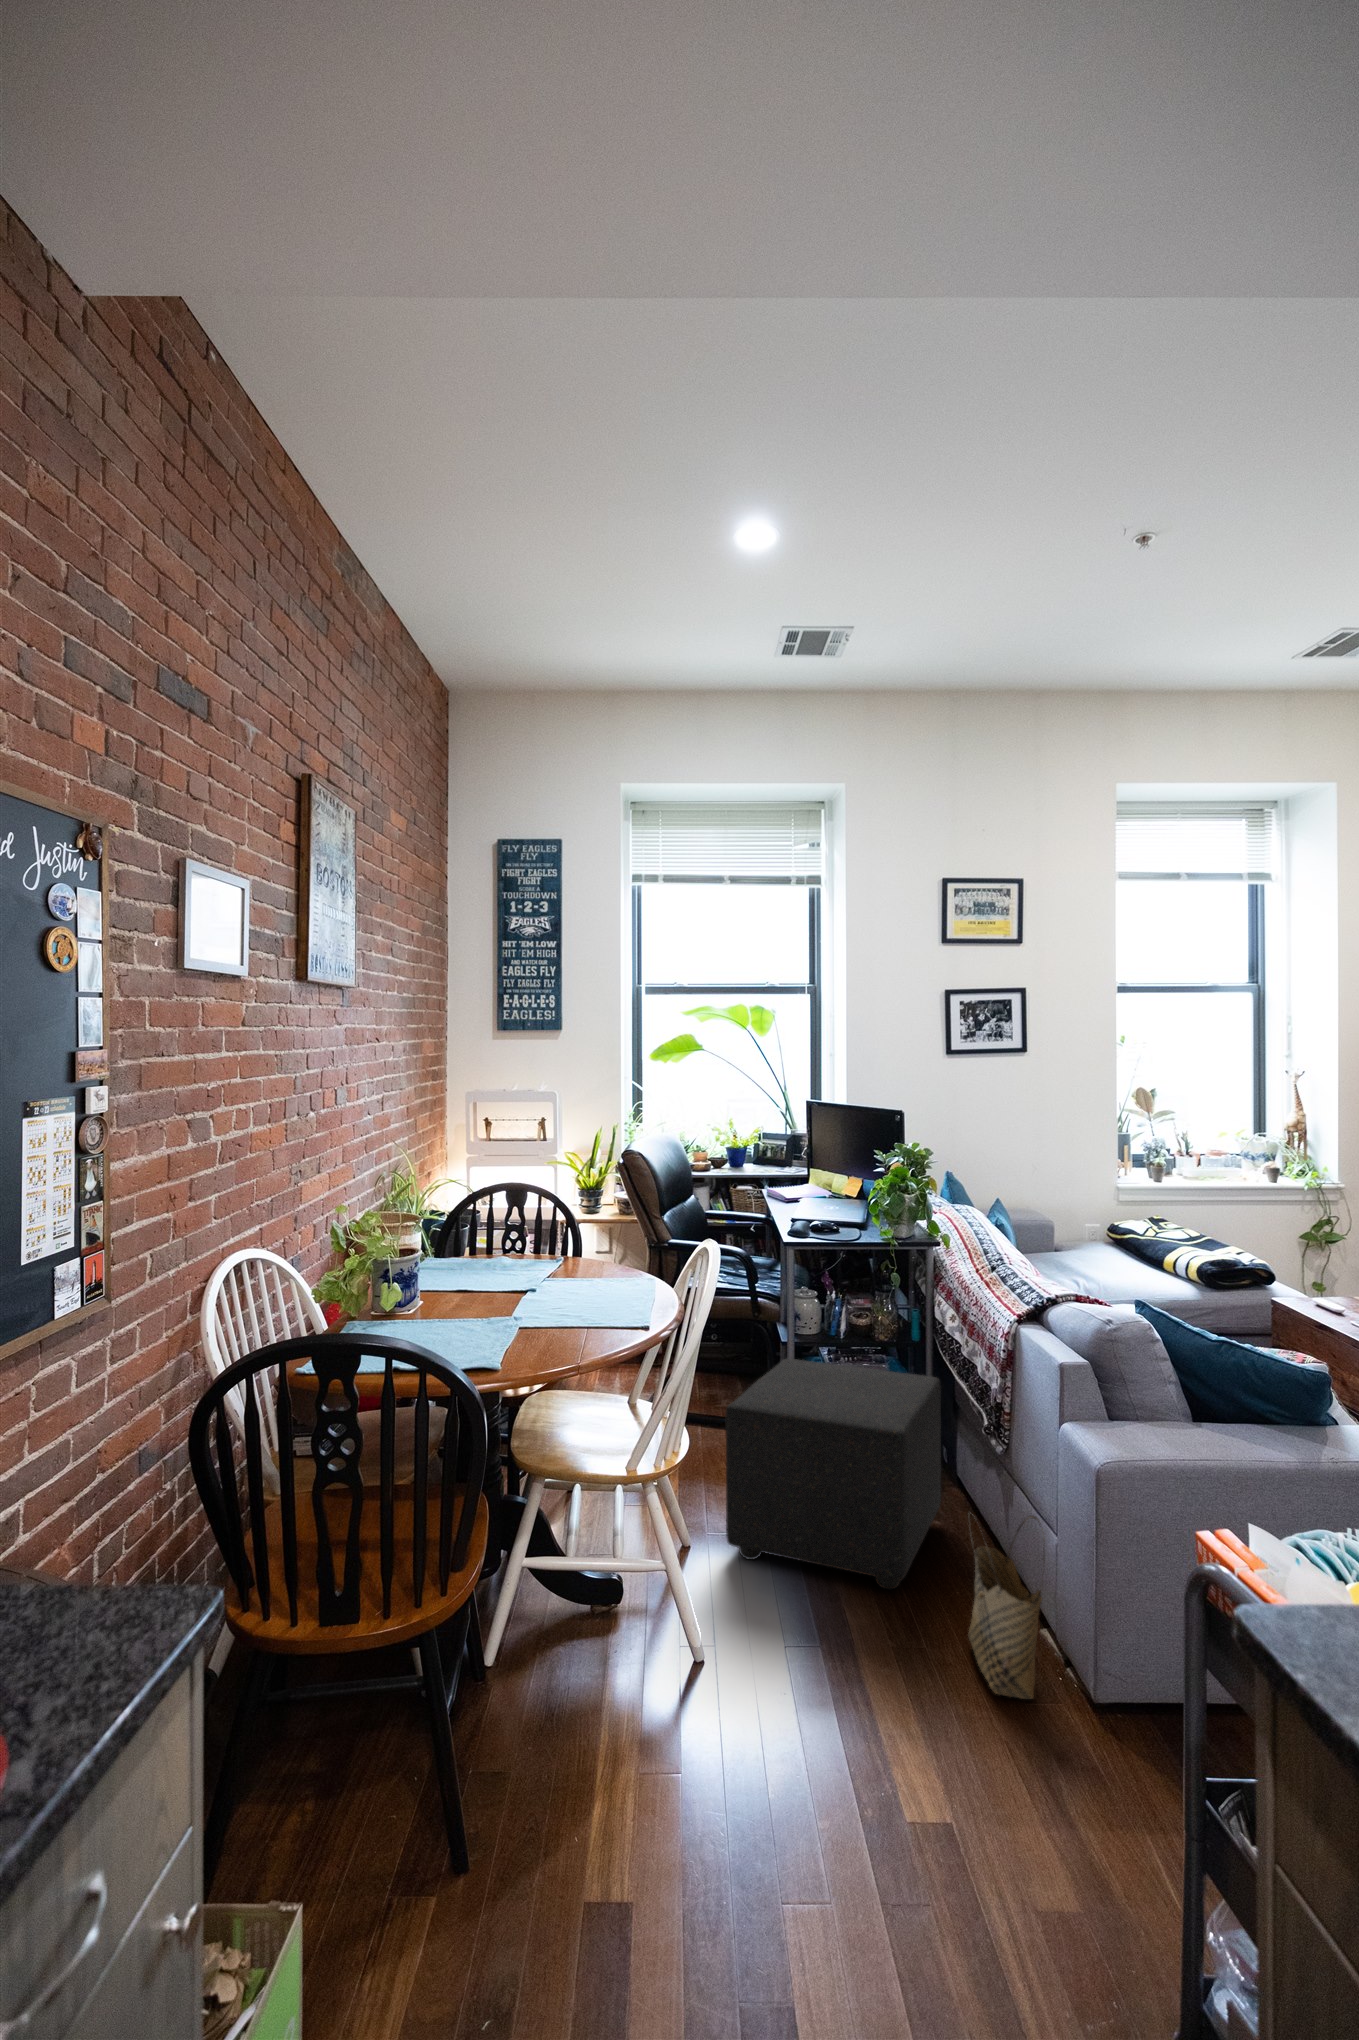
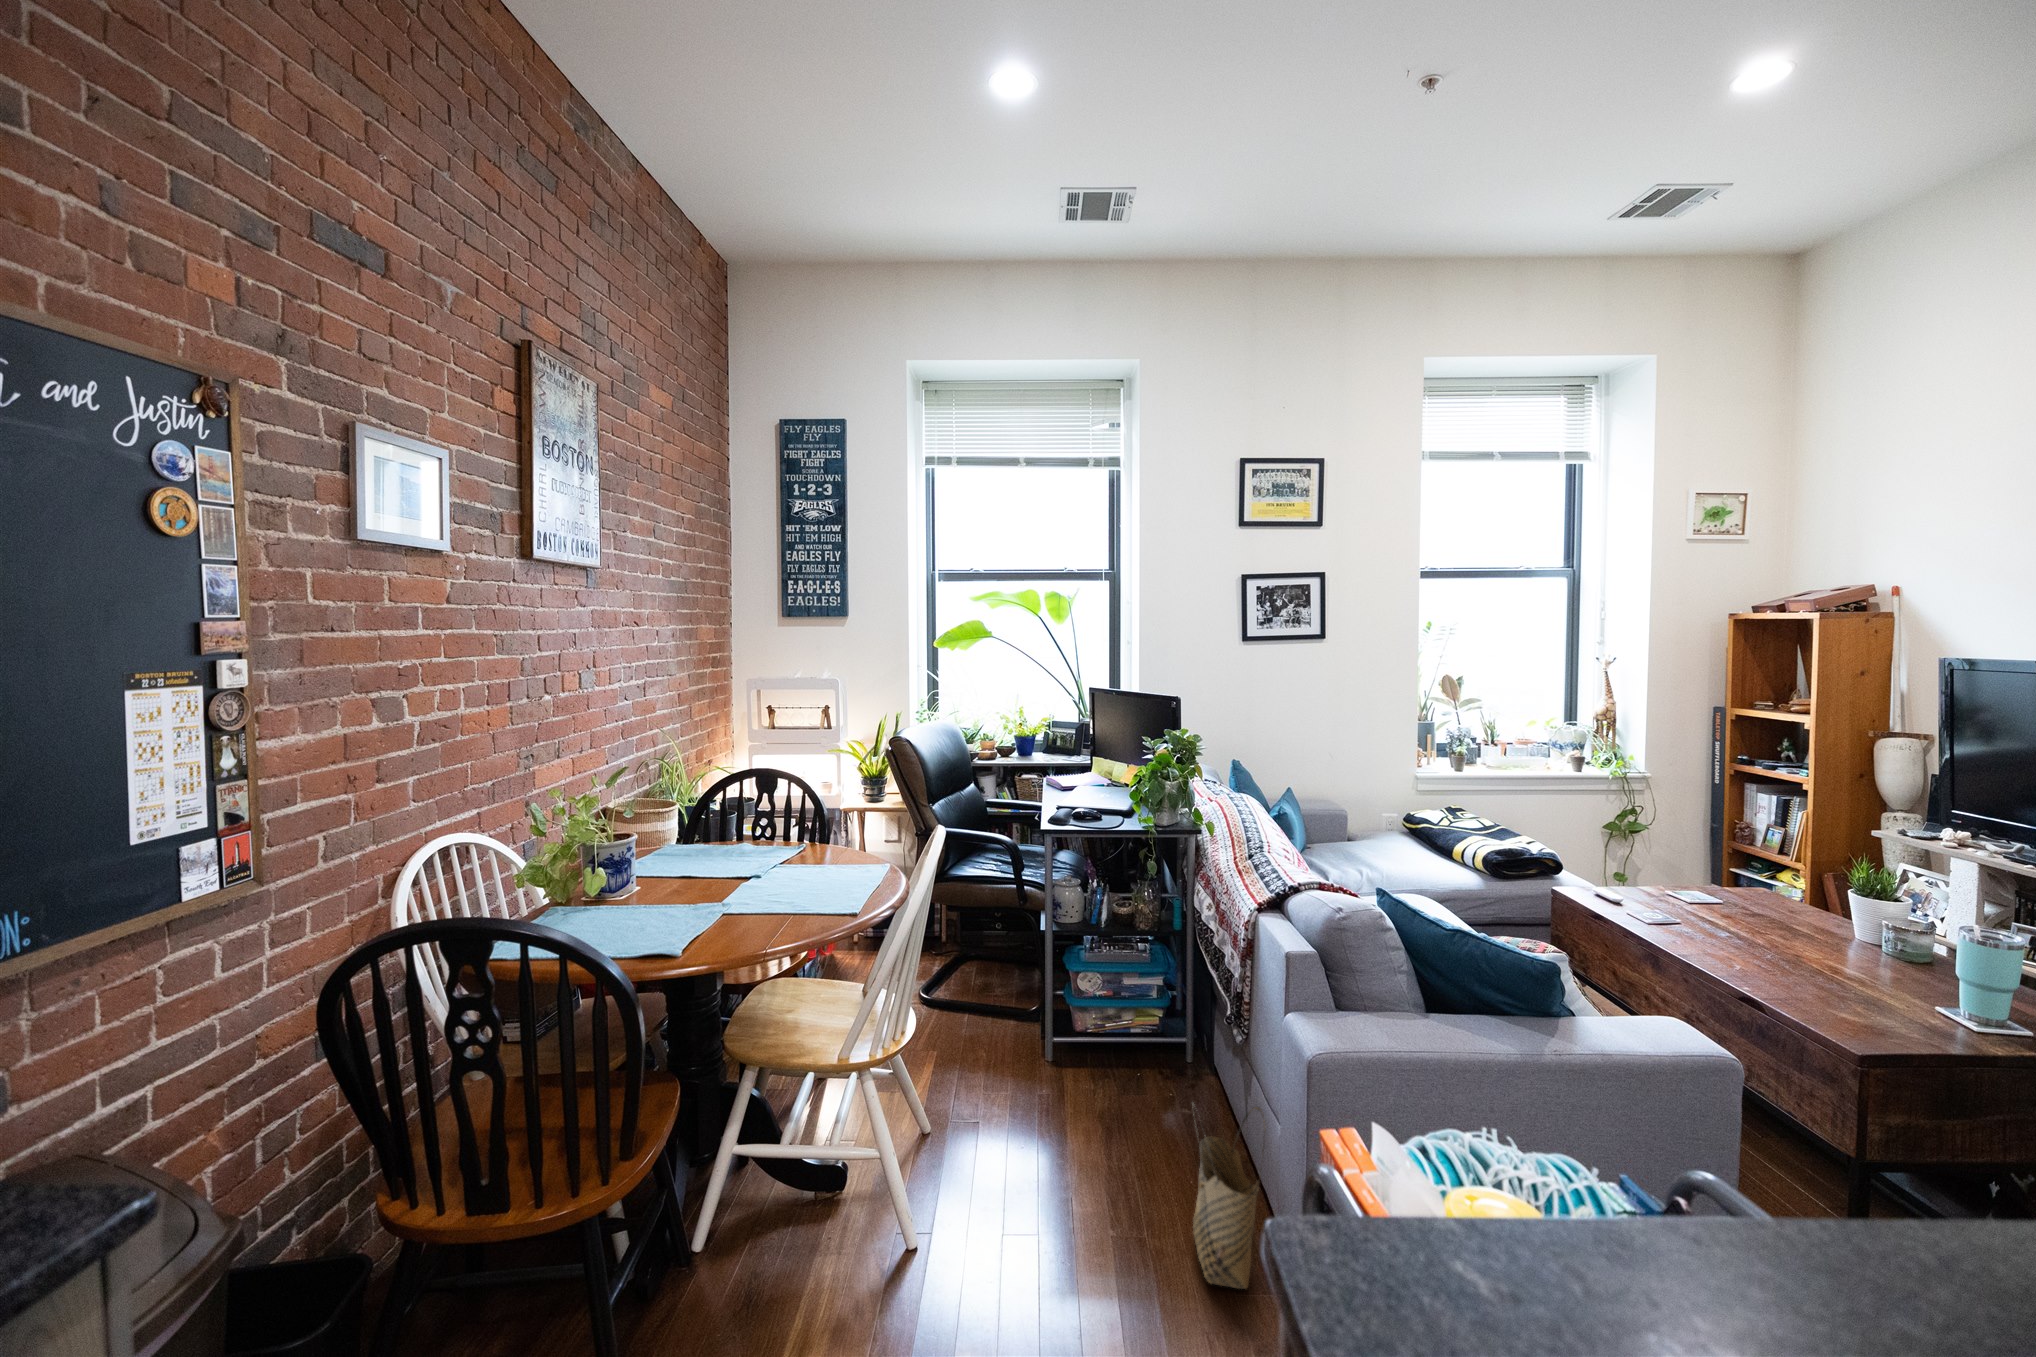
ottoman: present [726,1359,941,1589] -> none [968,946,1195,1177]

